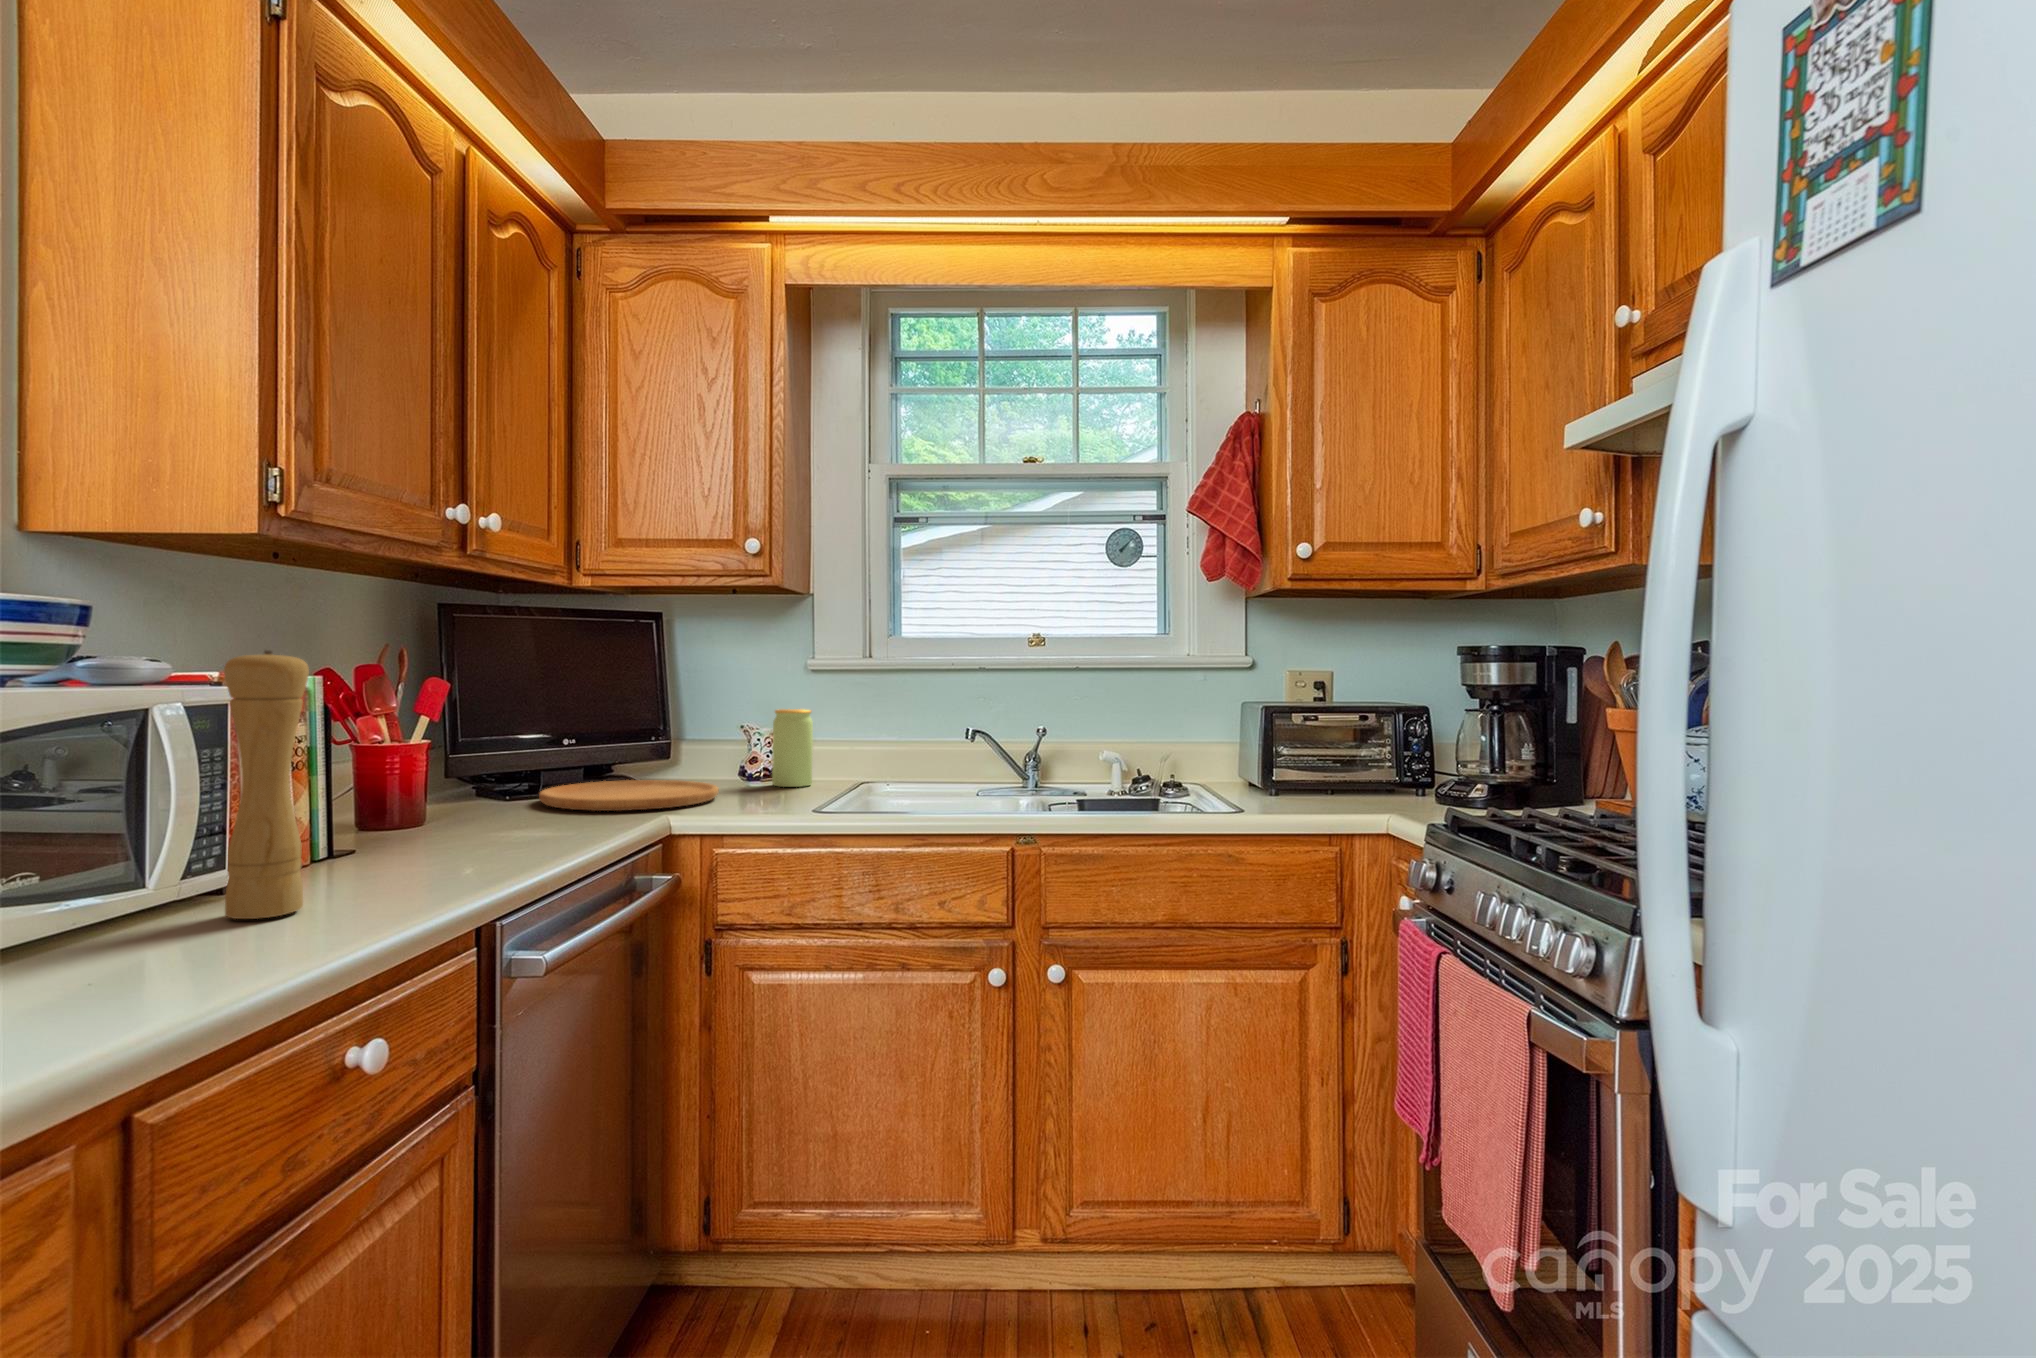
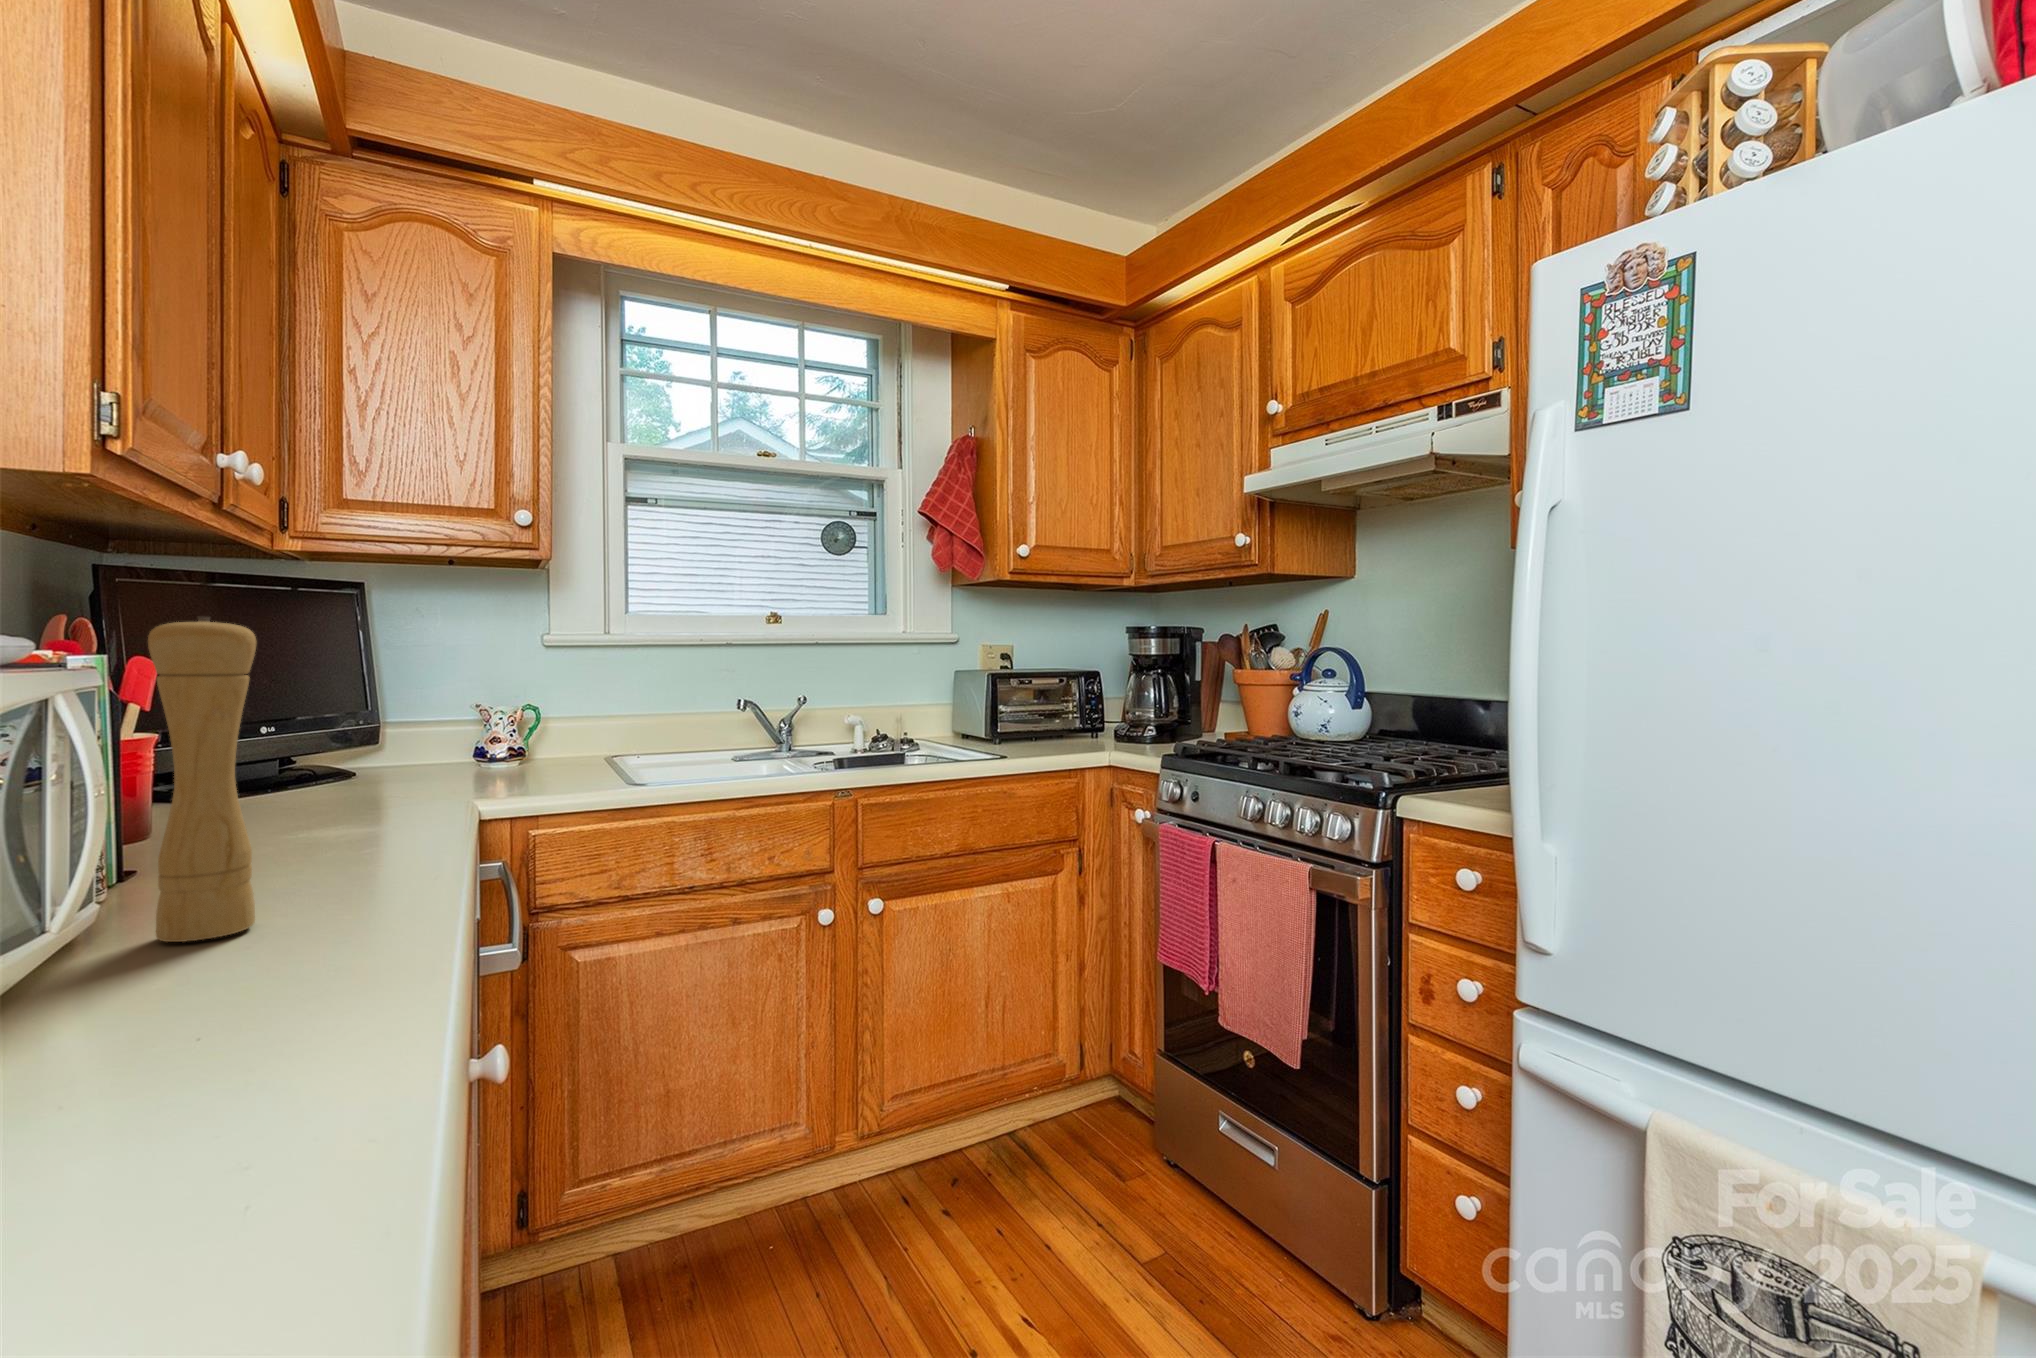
jar: present [772,709,813,787] -> none [524,688,569,767]
cutting board: present [539,780,719,811] -> none [270,767,498,803]

